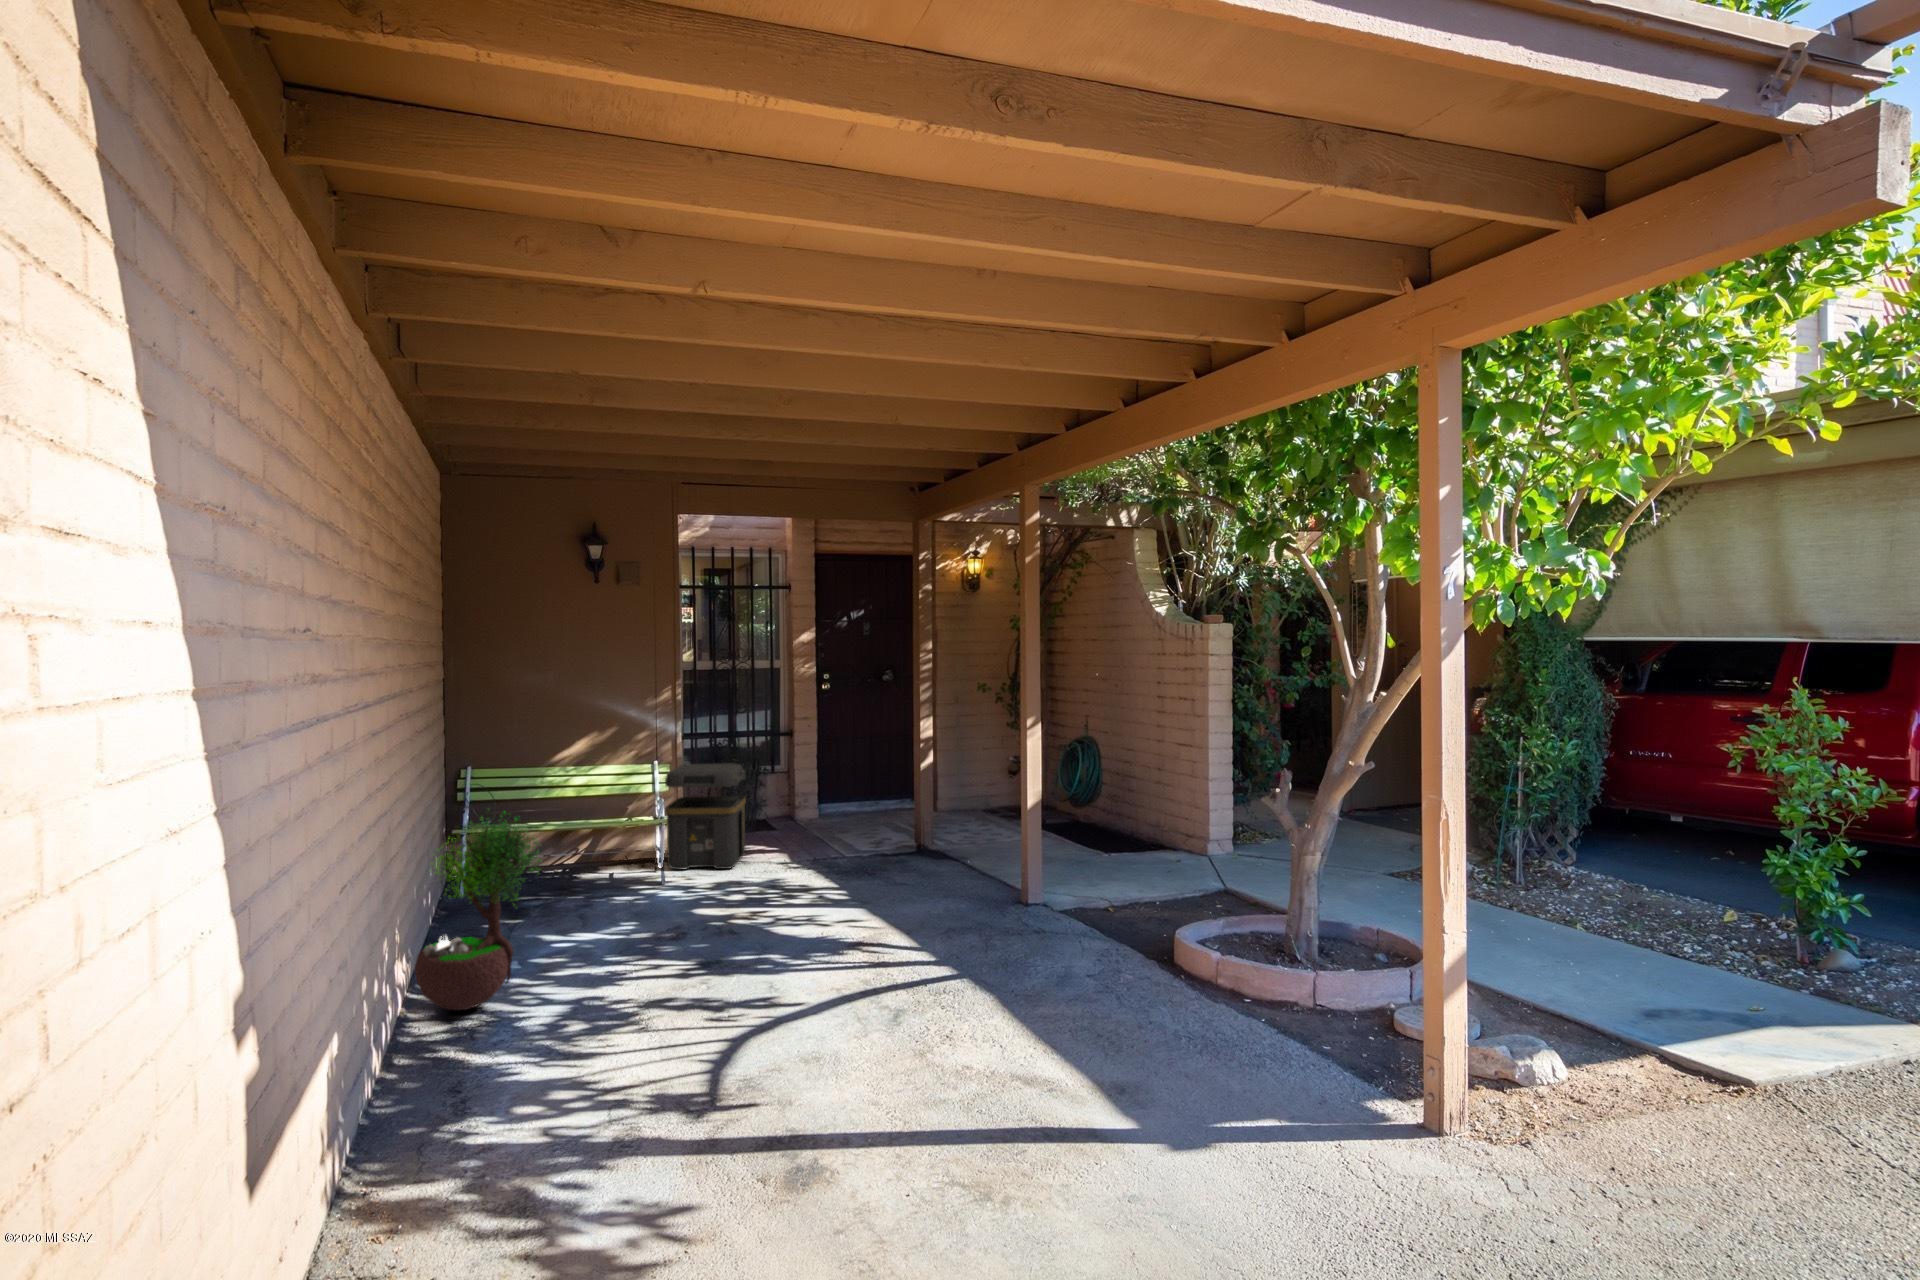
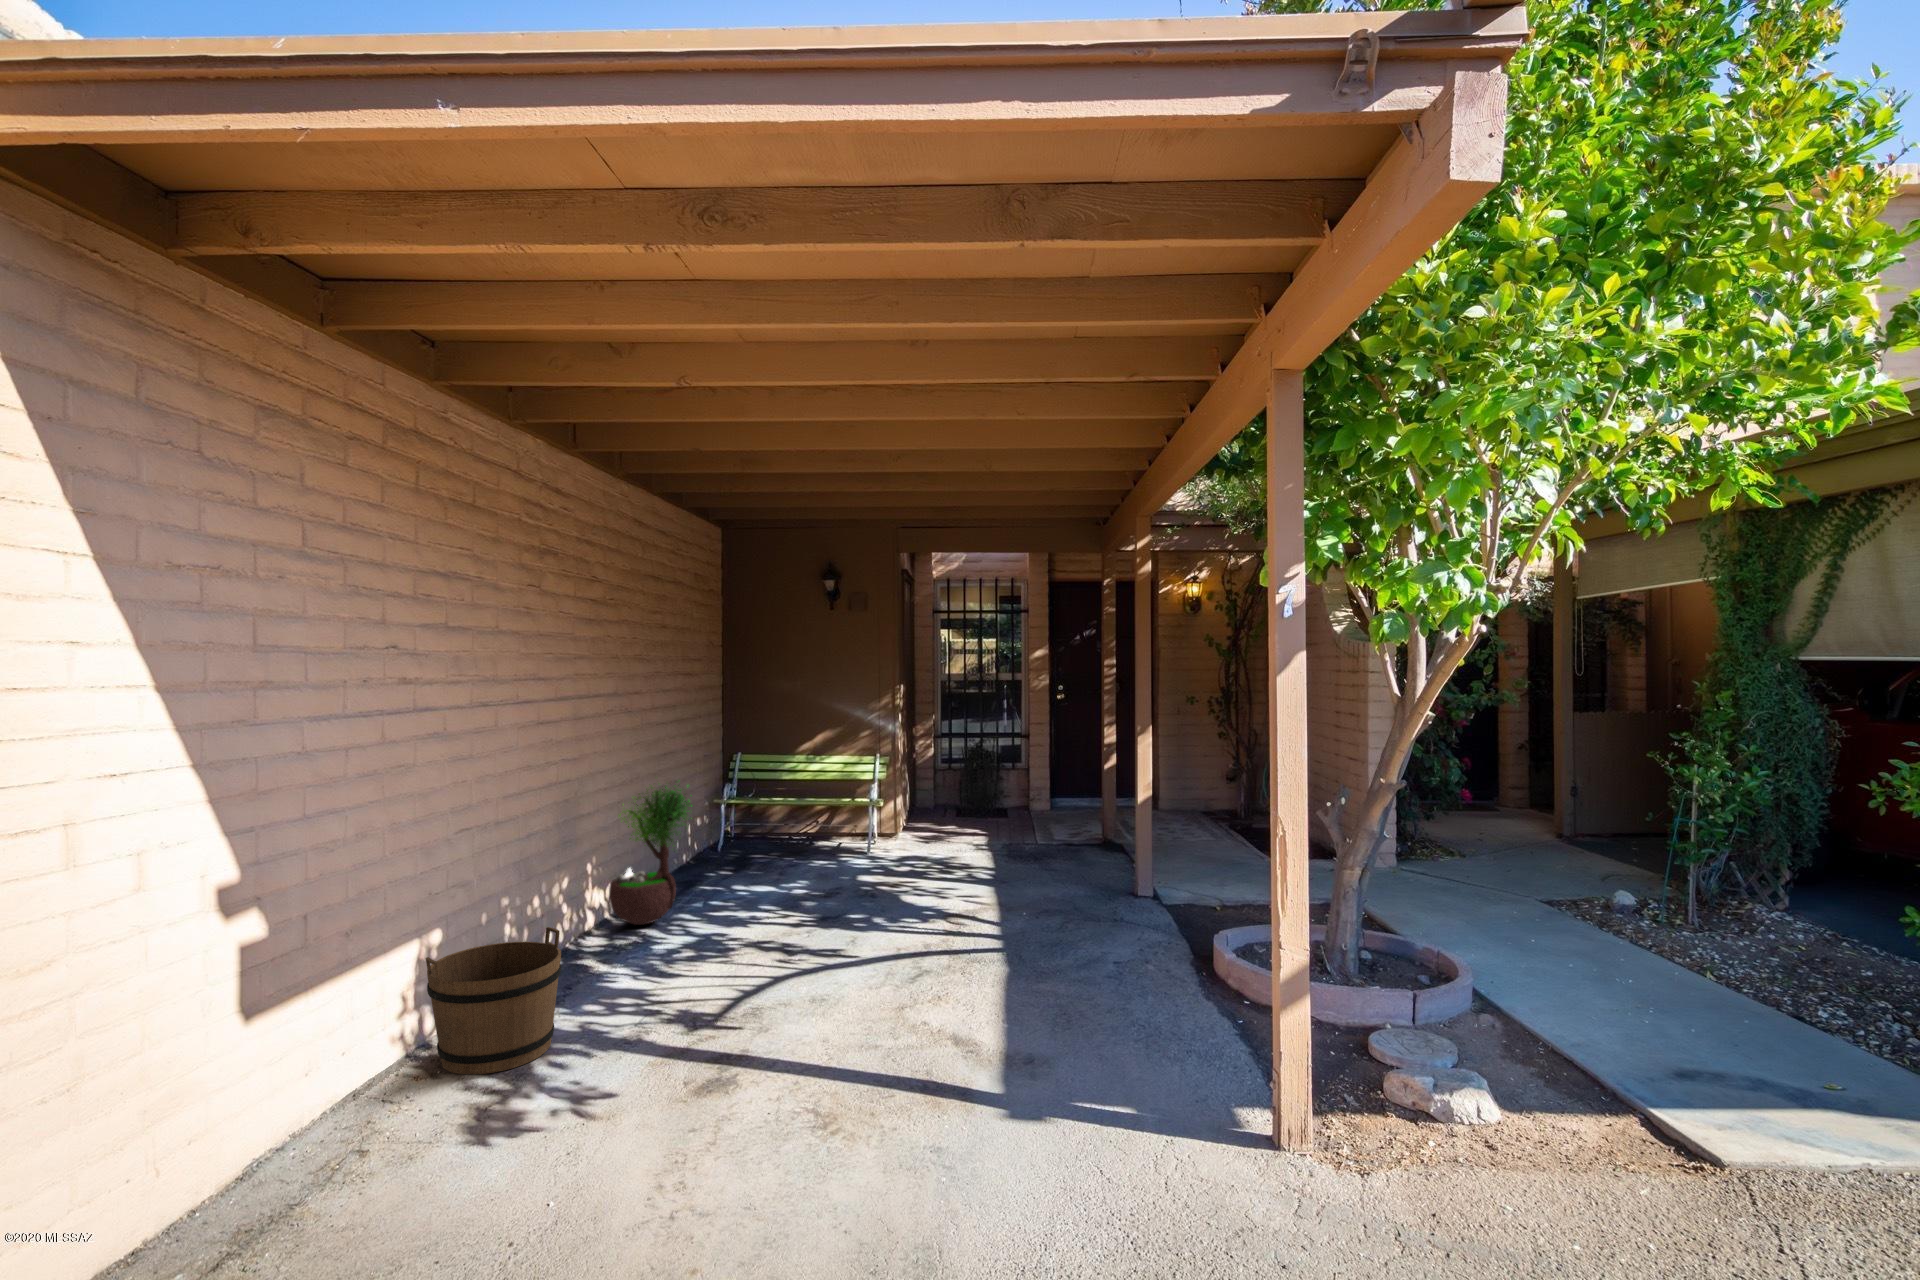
toolbox: present [665,763,746,870] -> none [882,756,952,844]
bucket: none [365,1023,549,1243] -> present [426,927,561,1074]

